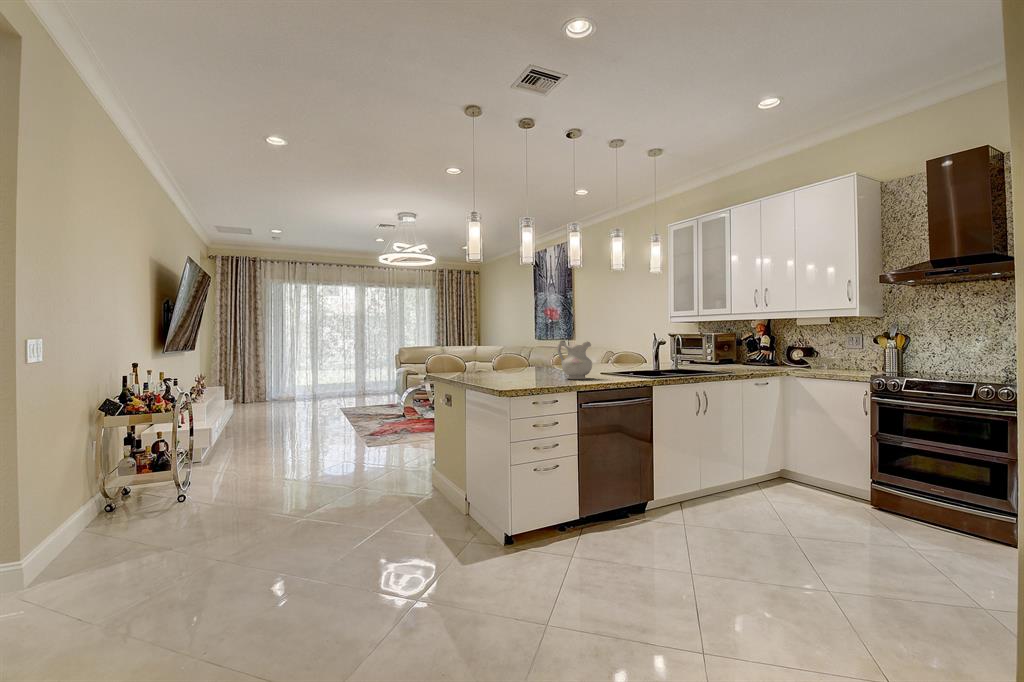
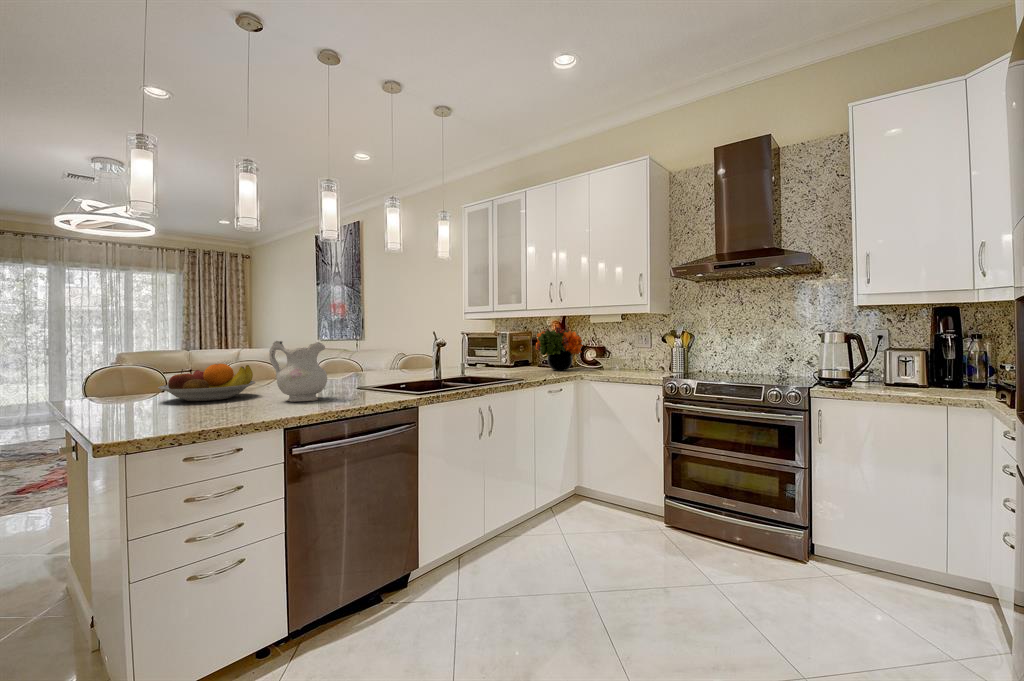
flower arrangement: none [740,329,789,368] -> present [535,327,583,371]
fruit bowl: none [492,355,543,377] -> present [158,364,256,401]

